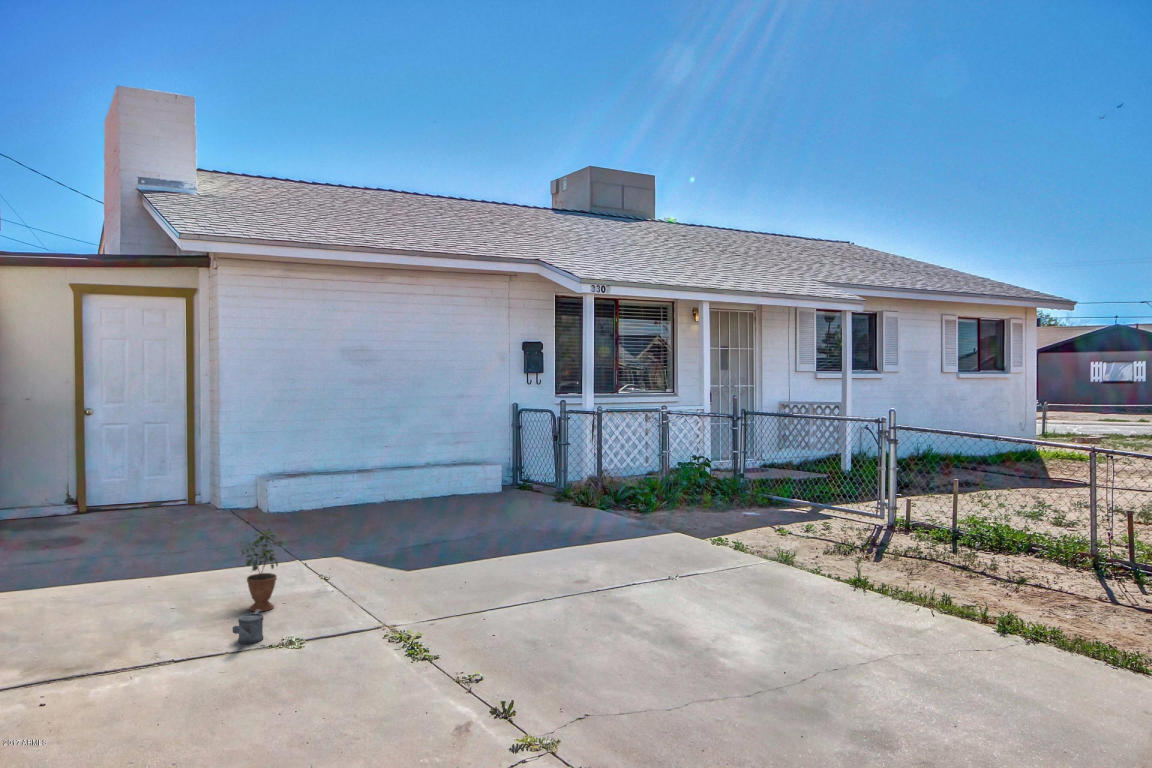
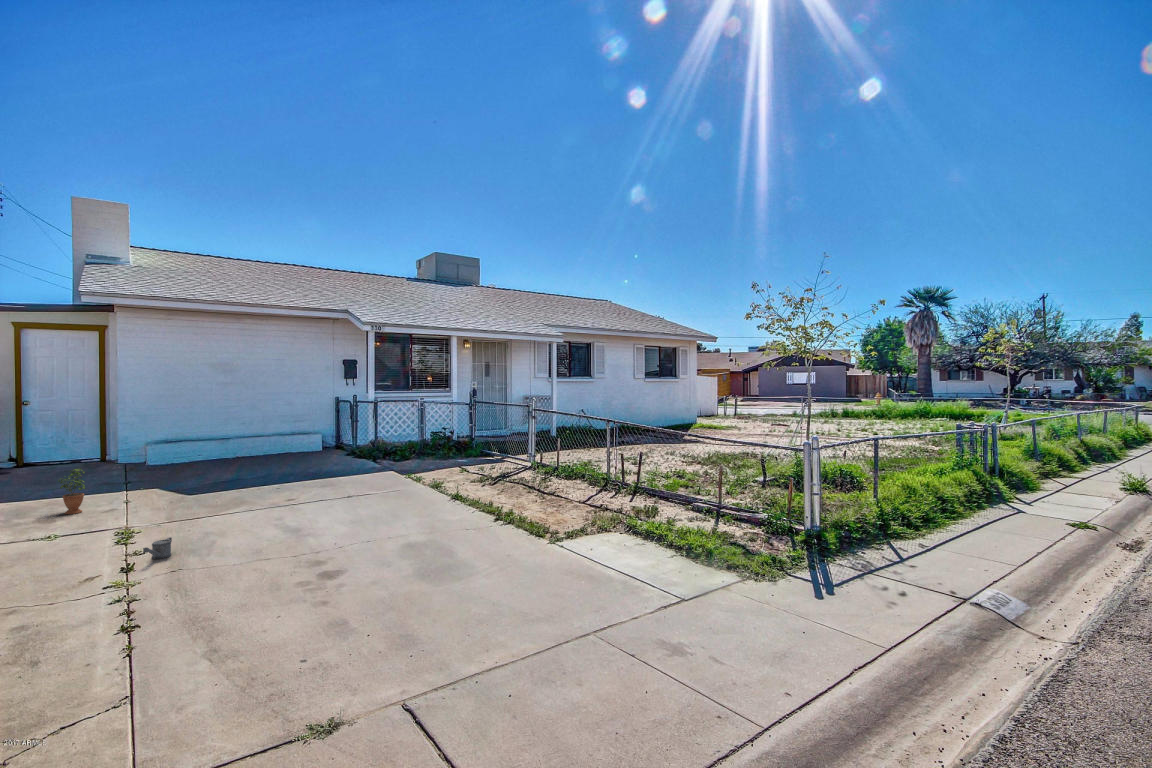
watering can: present [233,610,263,644] -> present [143,537,172,559]

